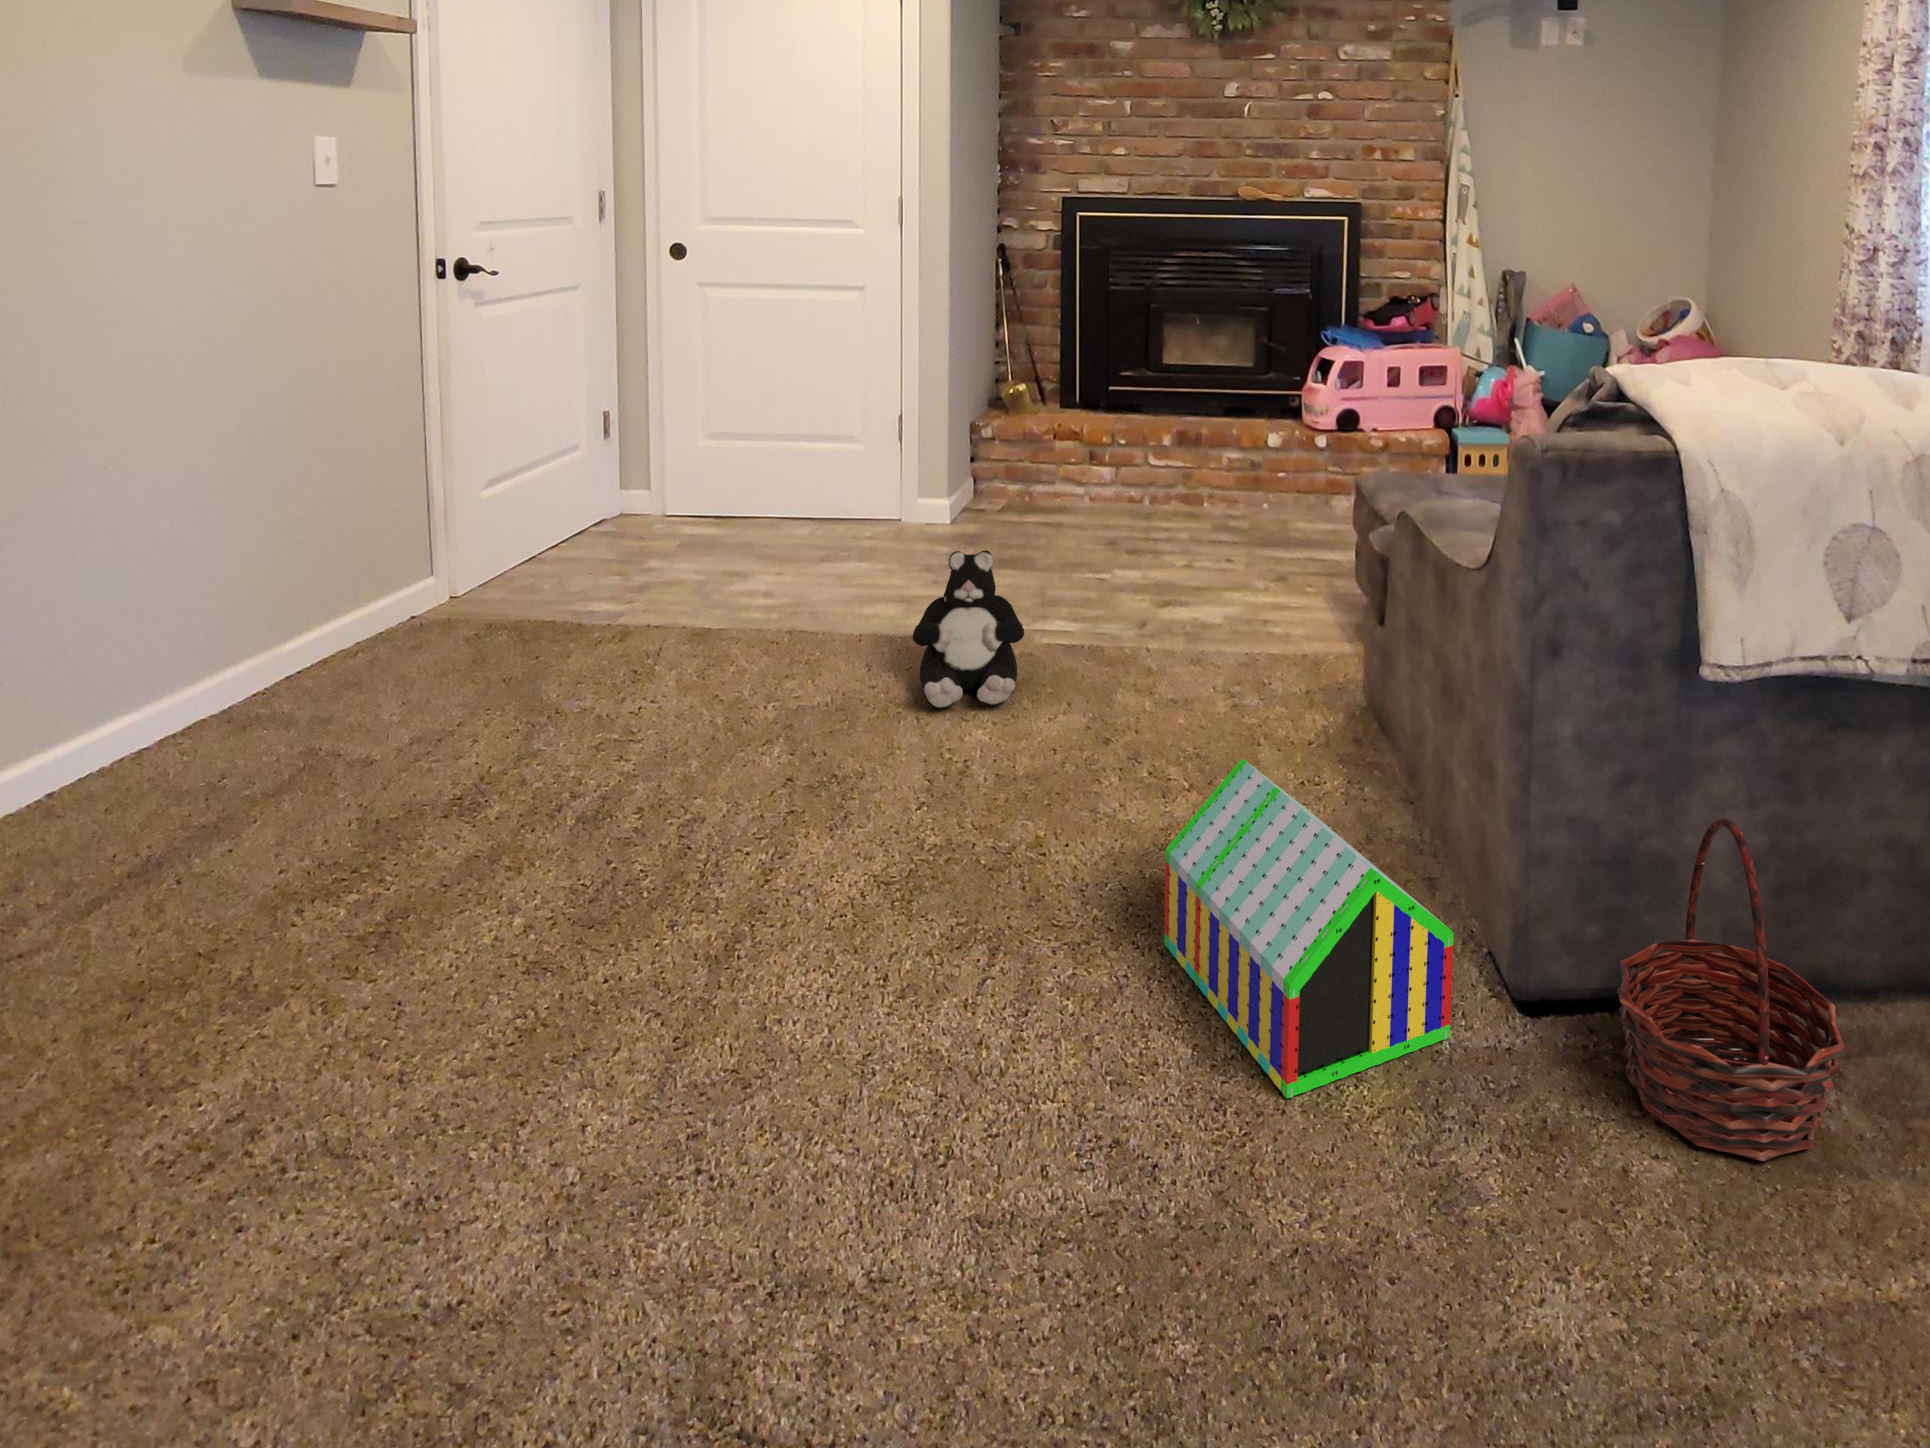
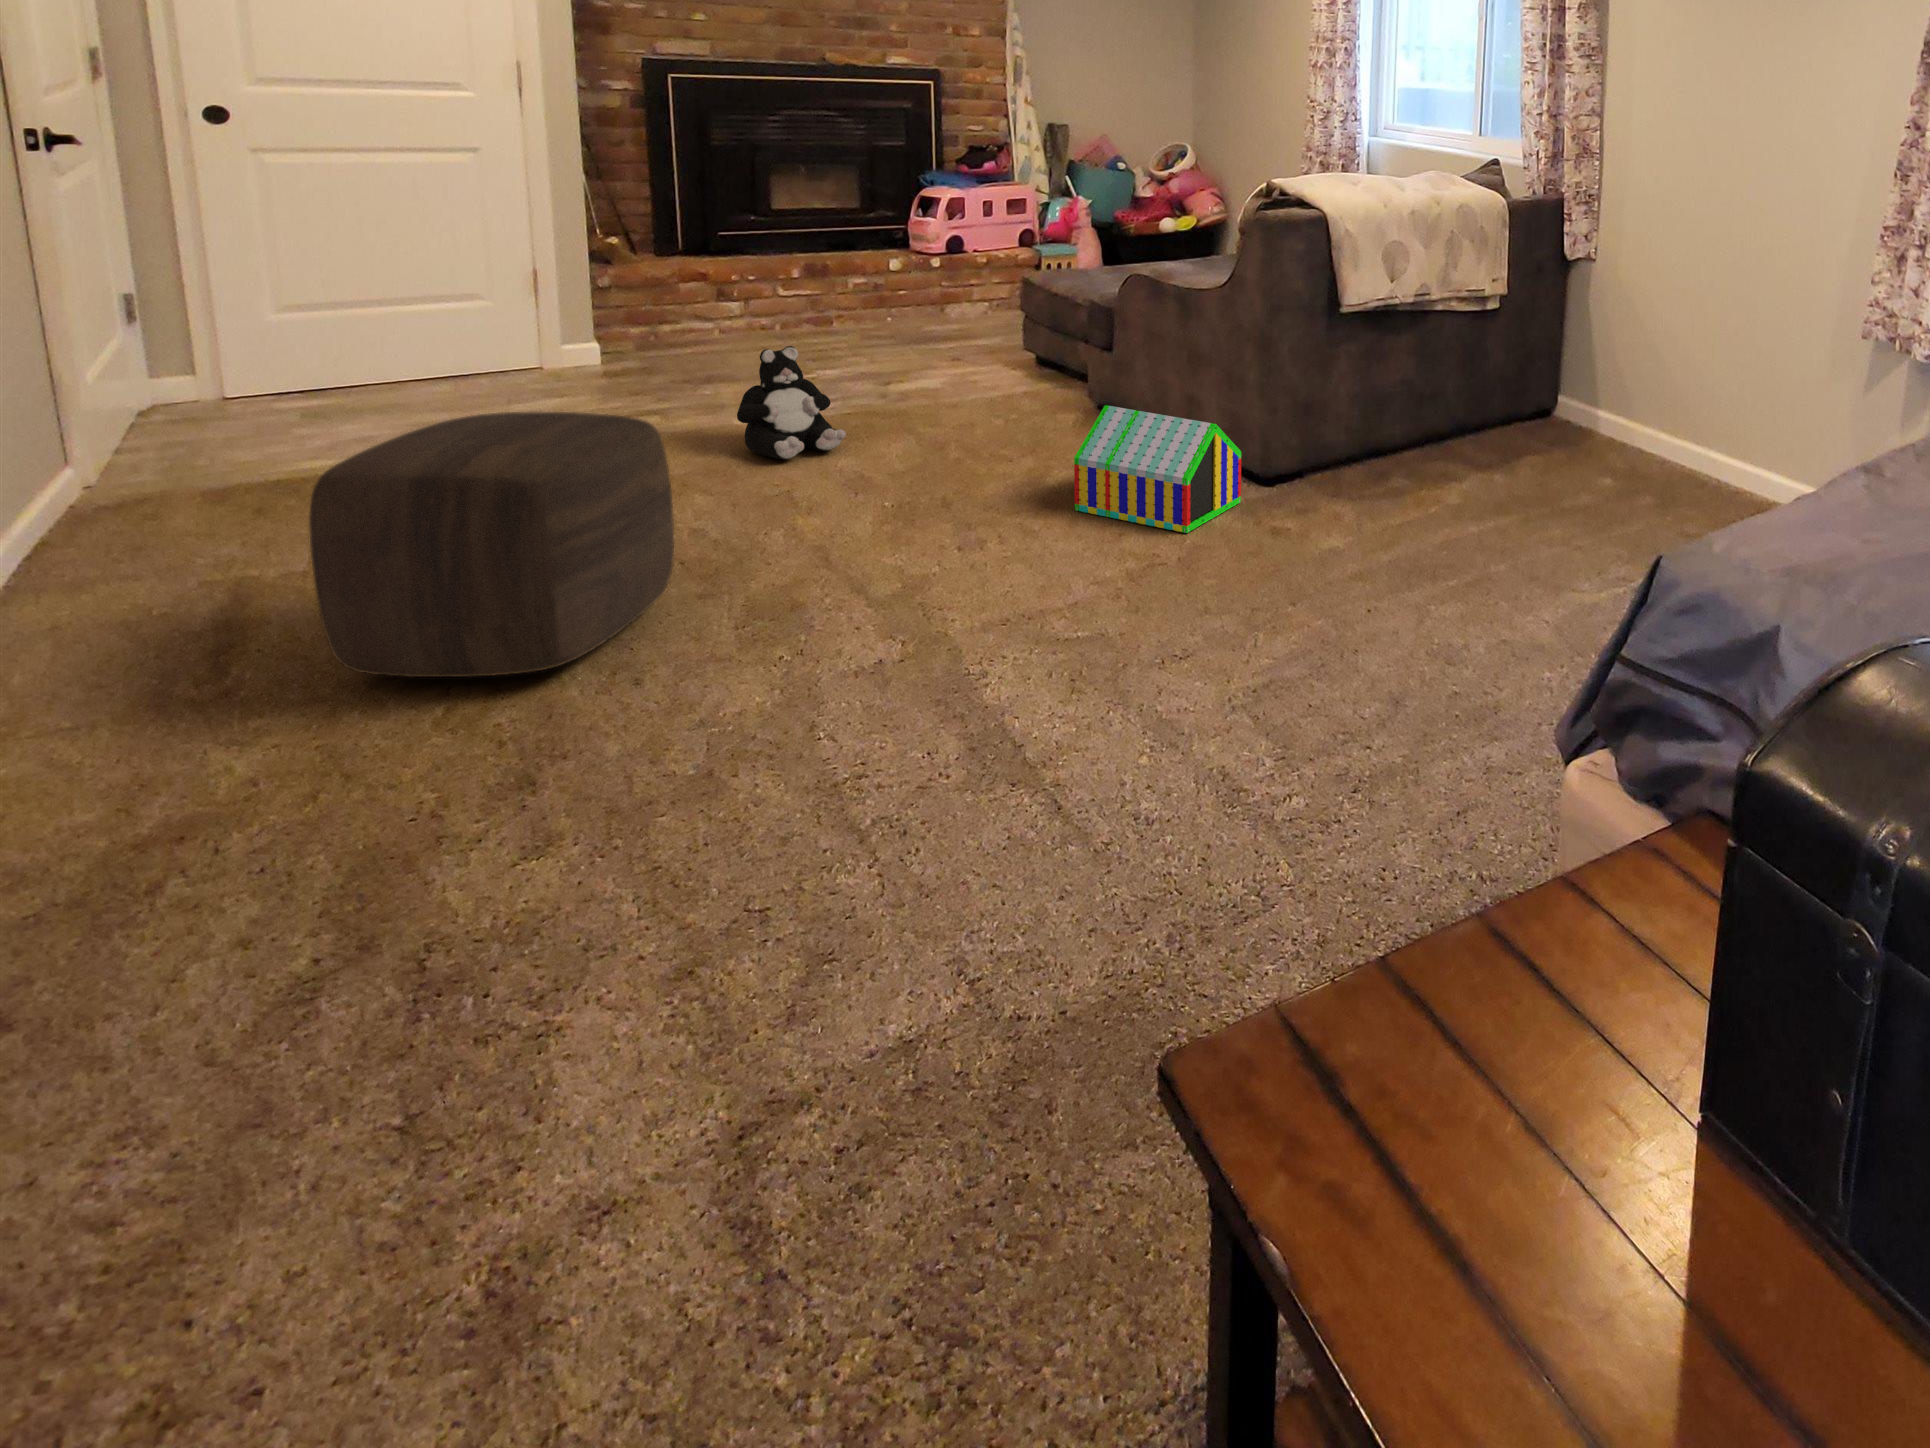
ottoman: none [128,625,557,1054] -> present [309,411,674,677]
basket: present [1617,818,1845,1161] -> none [1311,372,1404,501]

